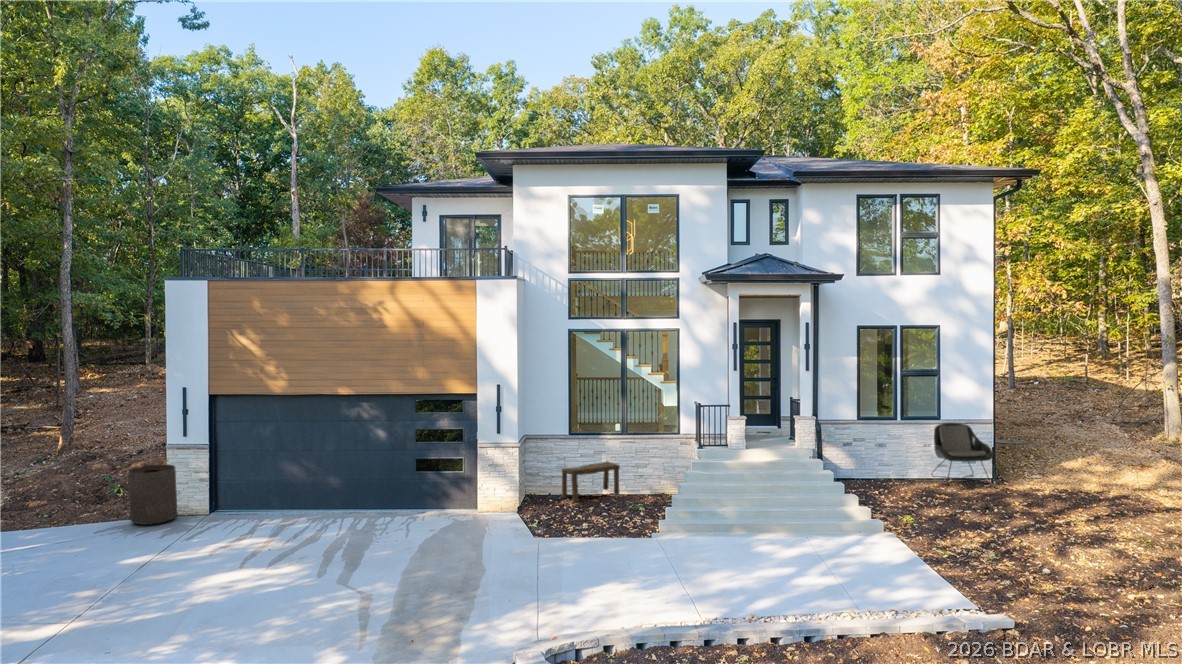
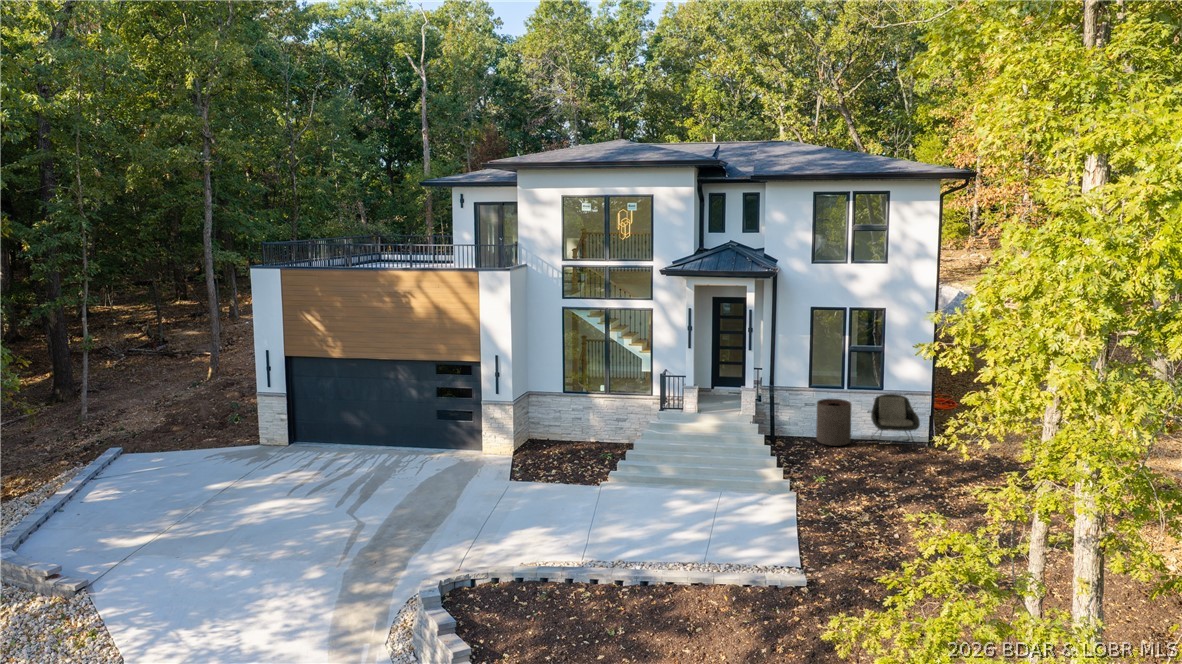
bench: present [562,461,620,502] -> none [551,416,598,449]
trash can: present [128,464,178,525] -> present [816,399,851,446]

